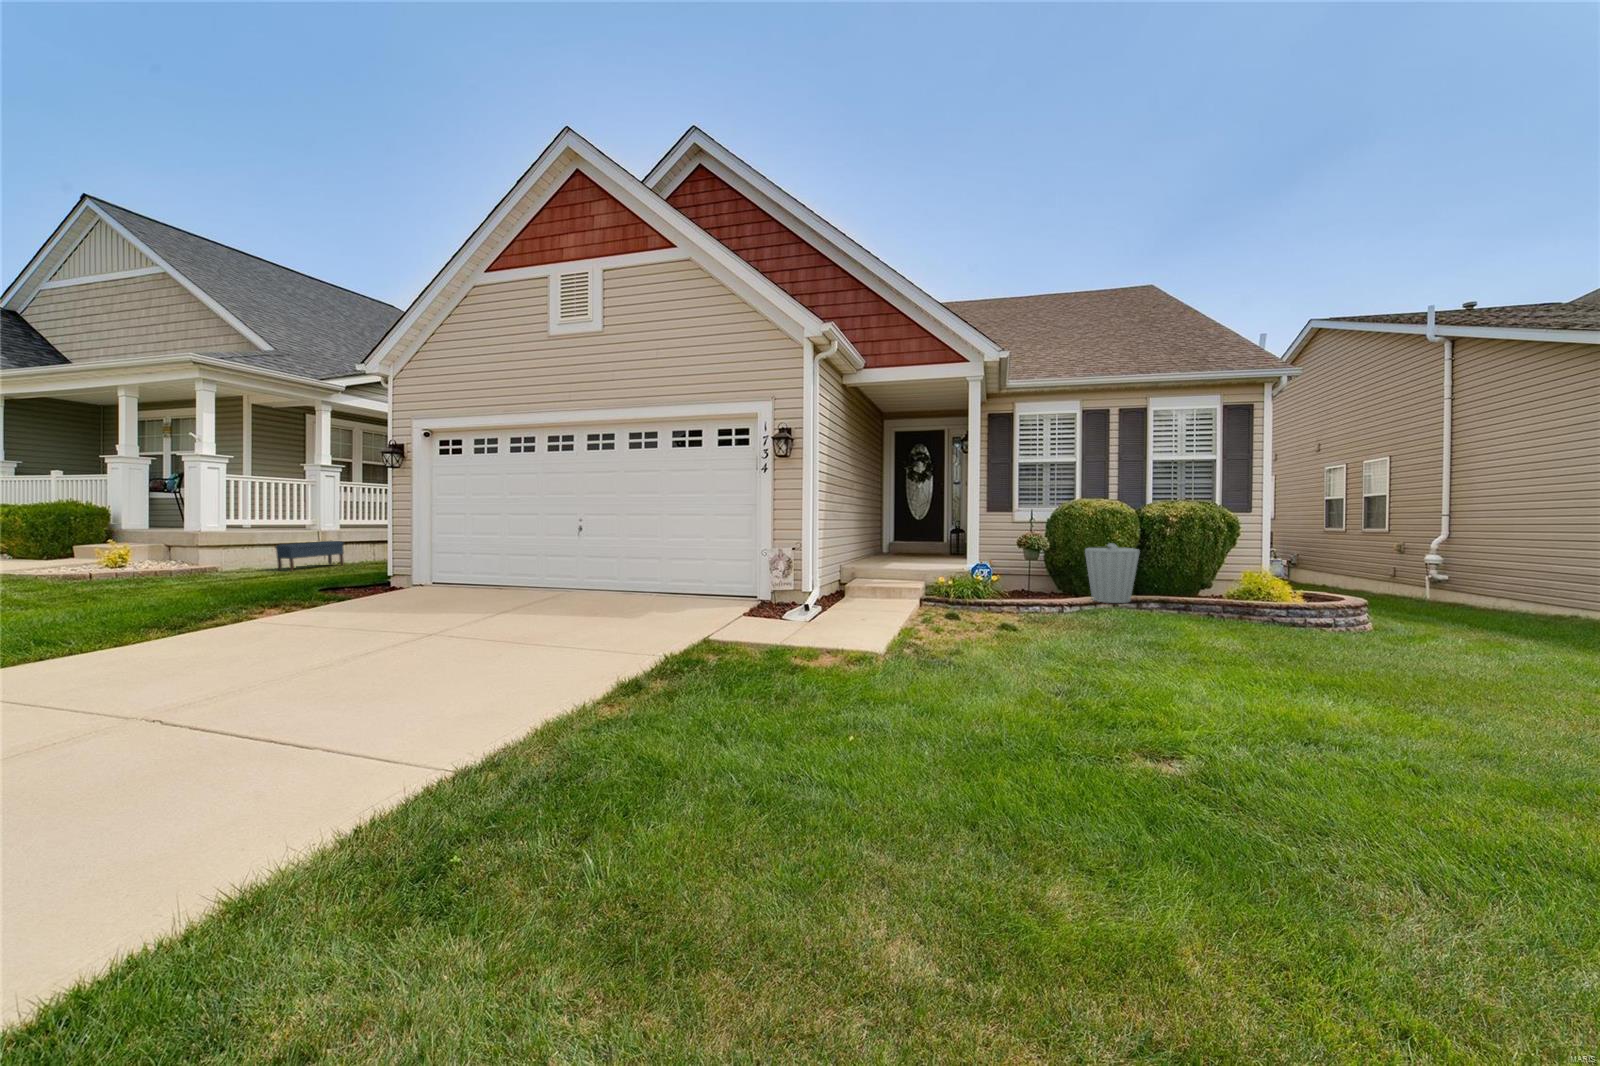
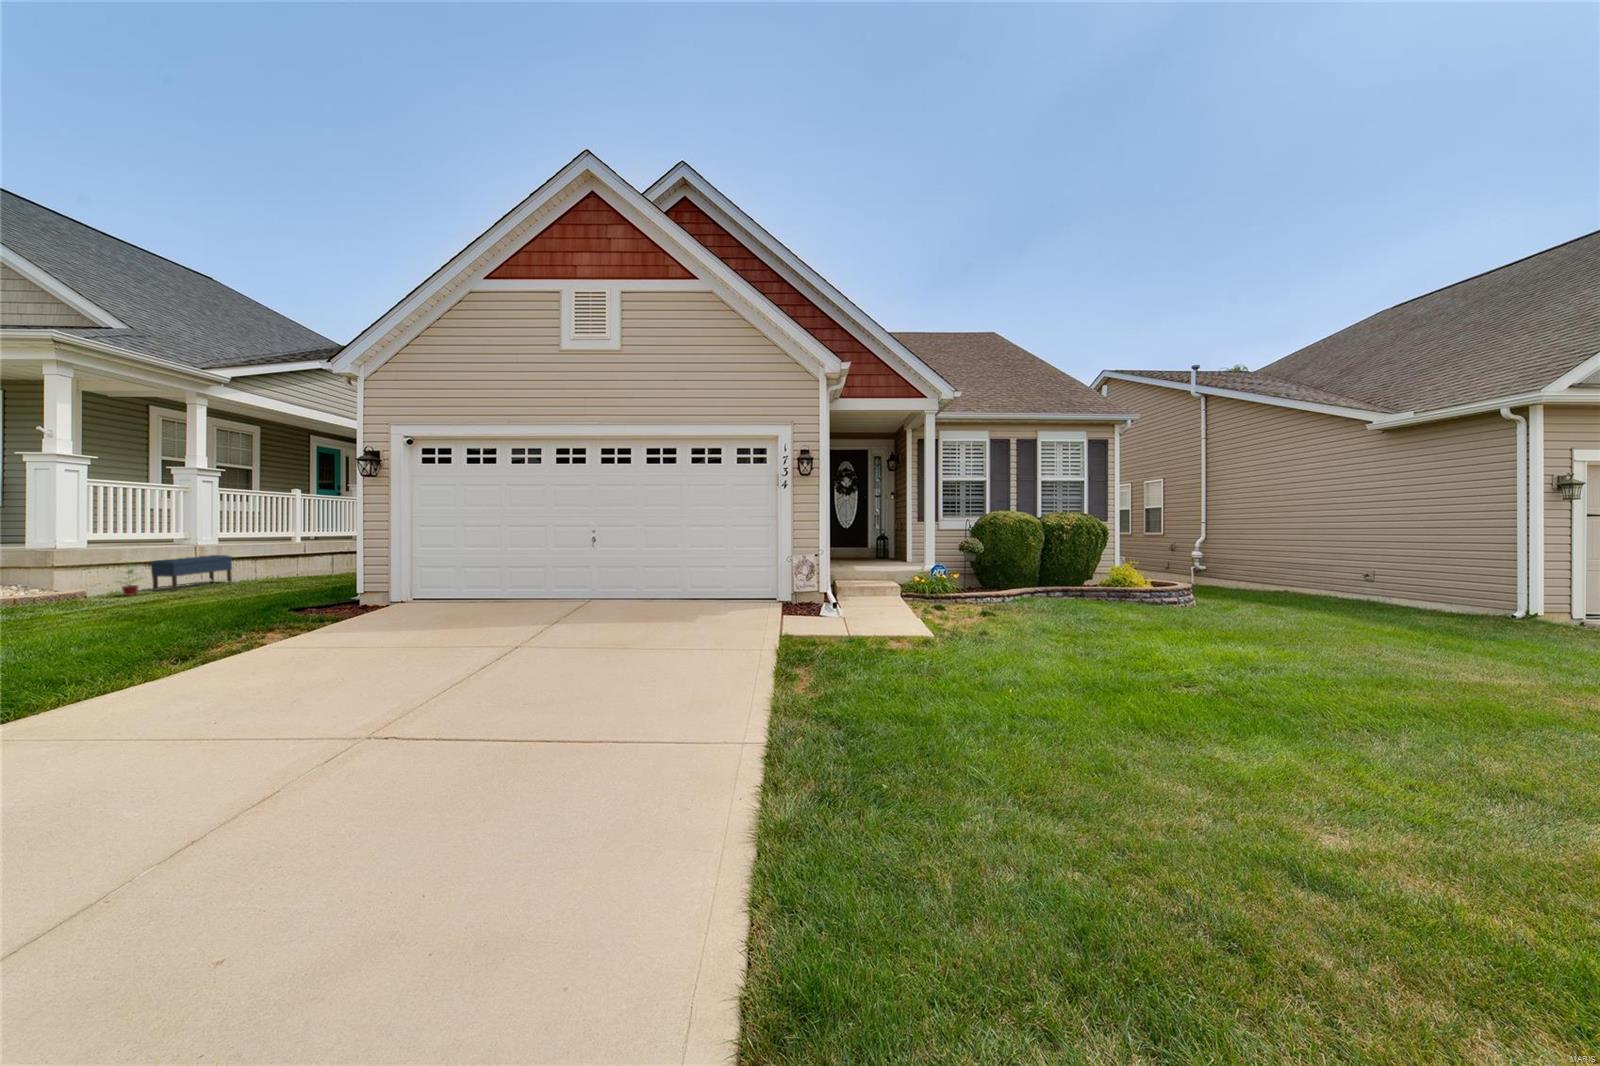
trash can: present [1085,543,1140,603] -> none [1014,546,1057,593]
potted plant: none [243,546,270,574] -> present [122,565,138,596]

